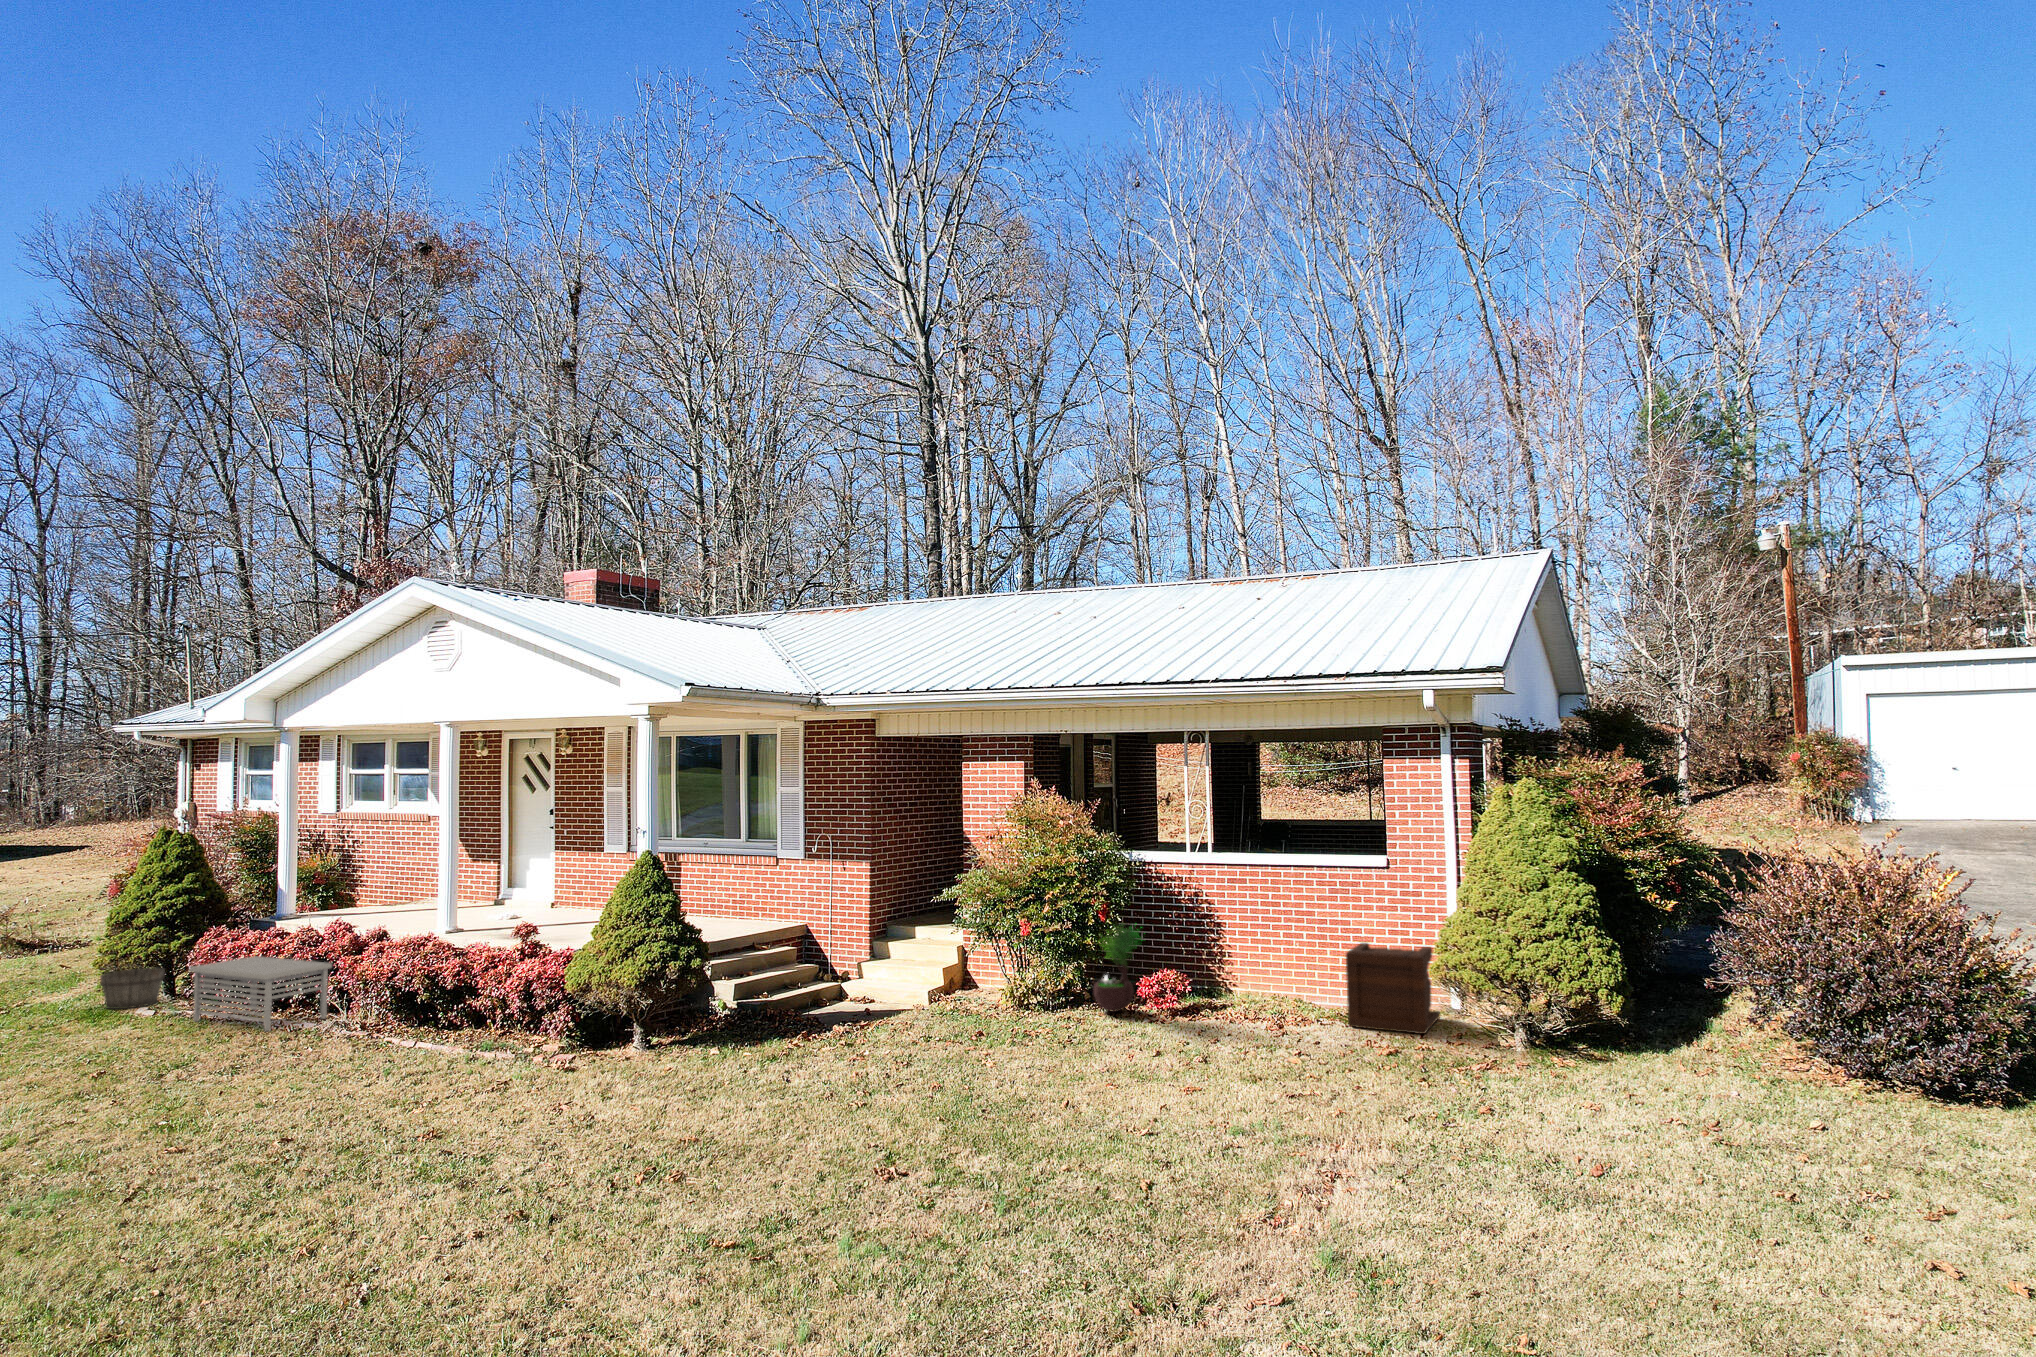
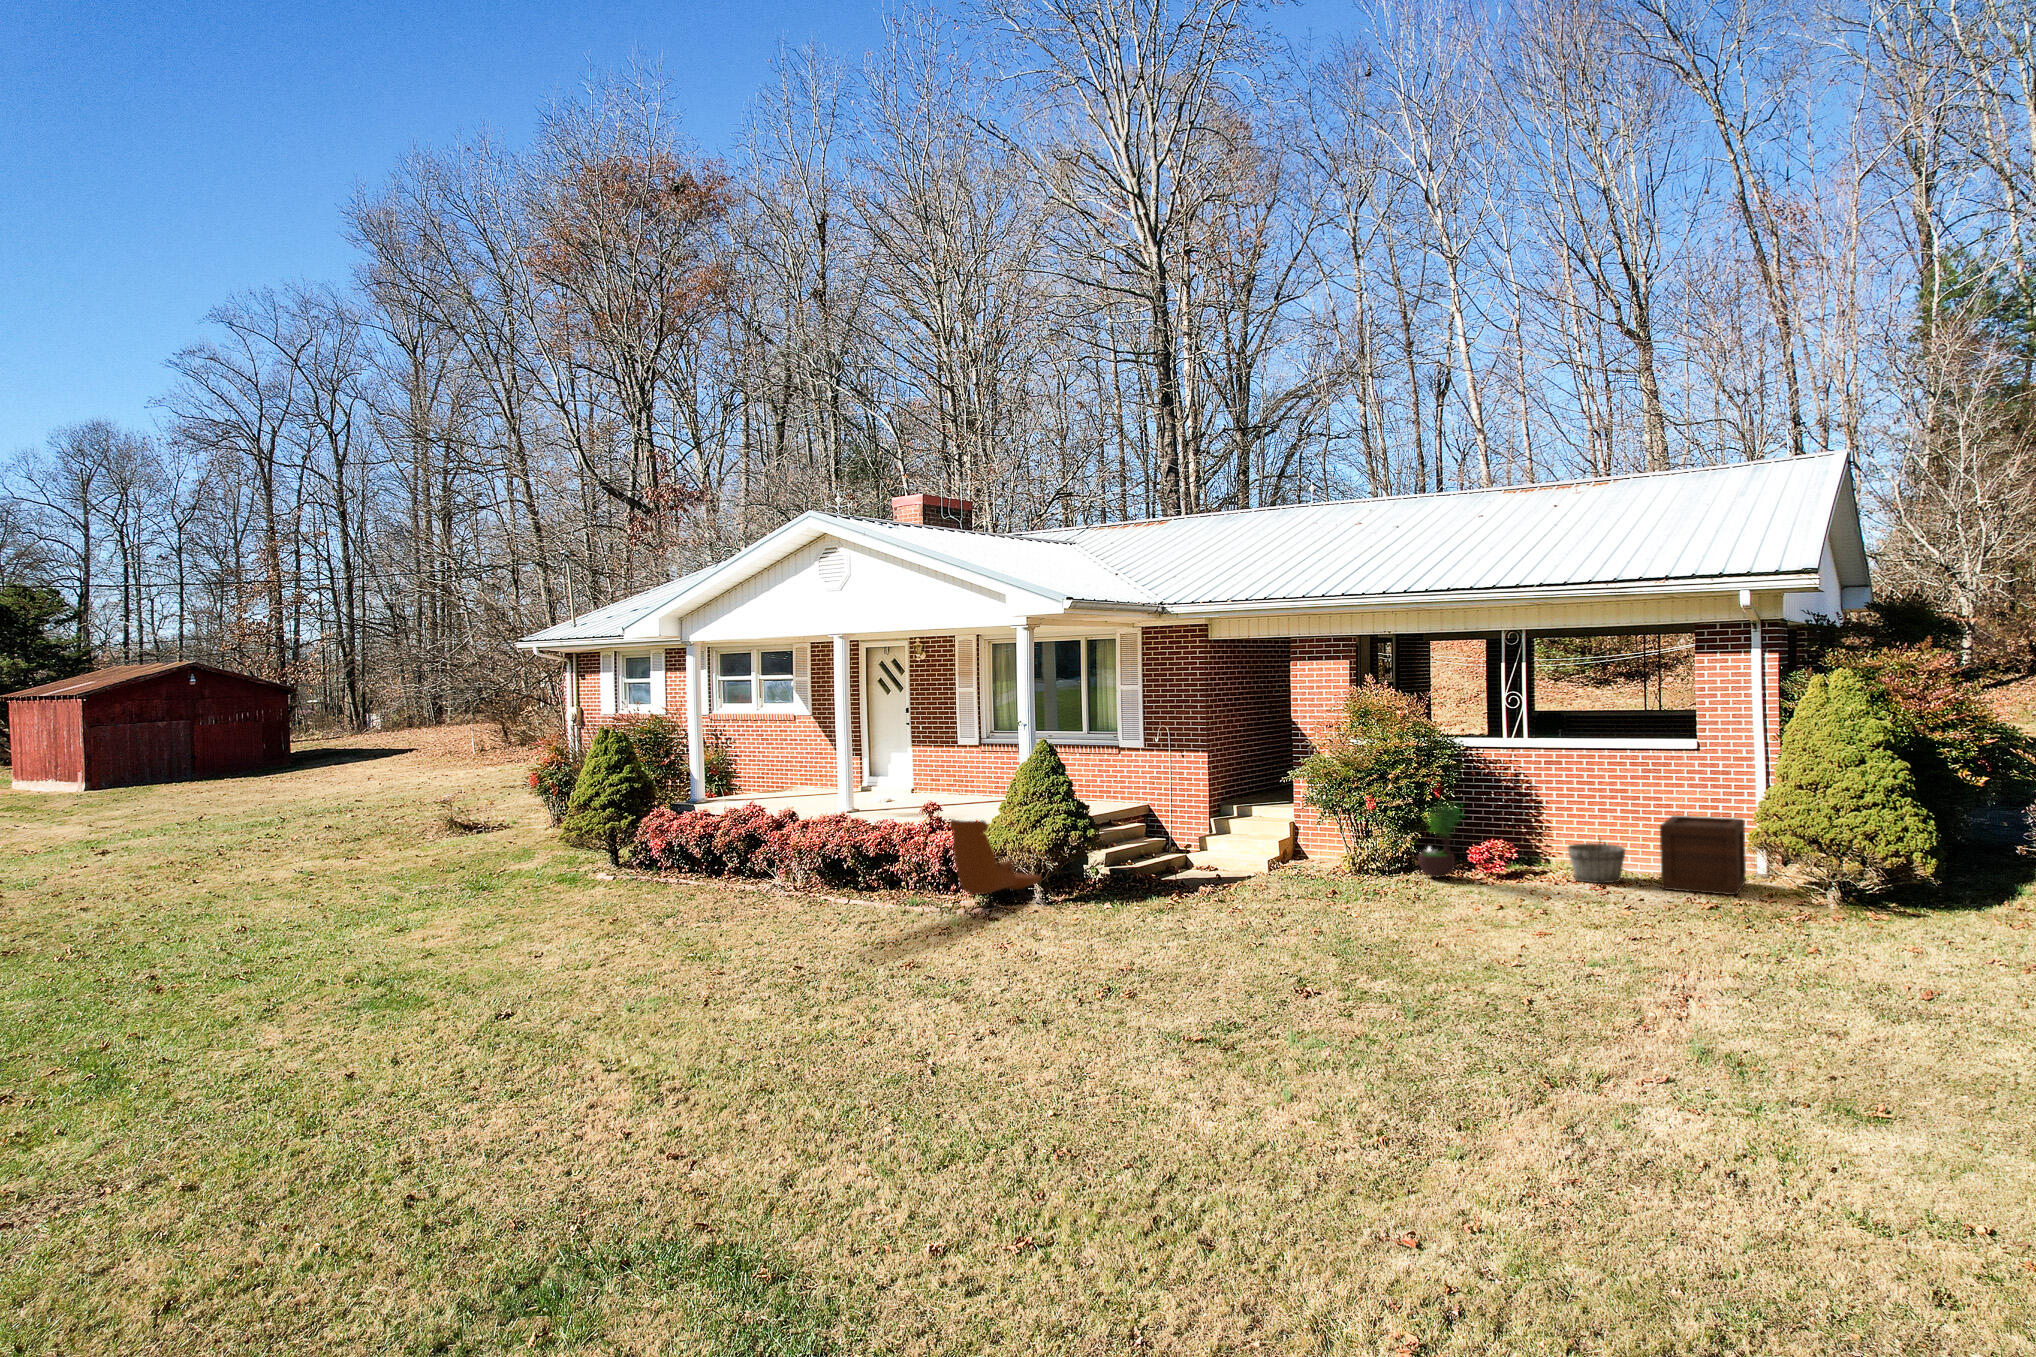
lounge chair: none [504,947,639,1075] -> present [950,819,1041,918]
storage bench: present [189,956,332,1031] -> none [658,832,769,890]
wooden bucket: present [100,961,165,1009] -> present [1568,839,1625,883]

